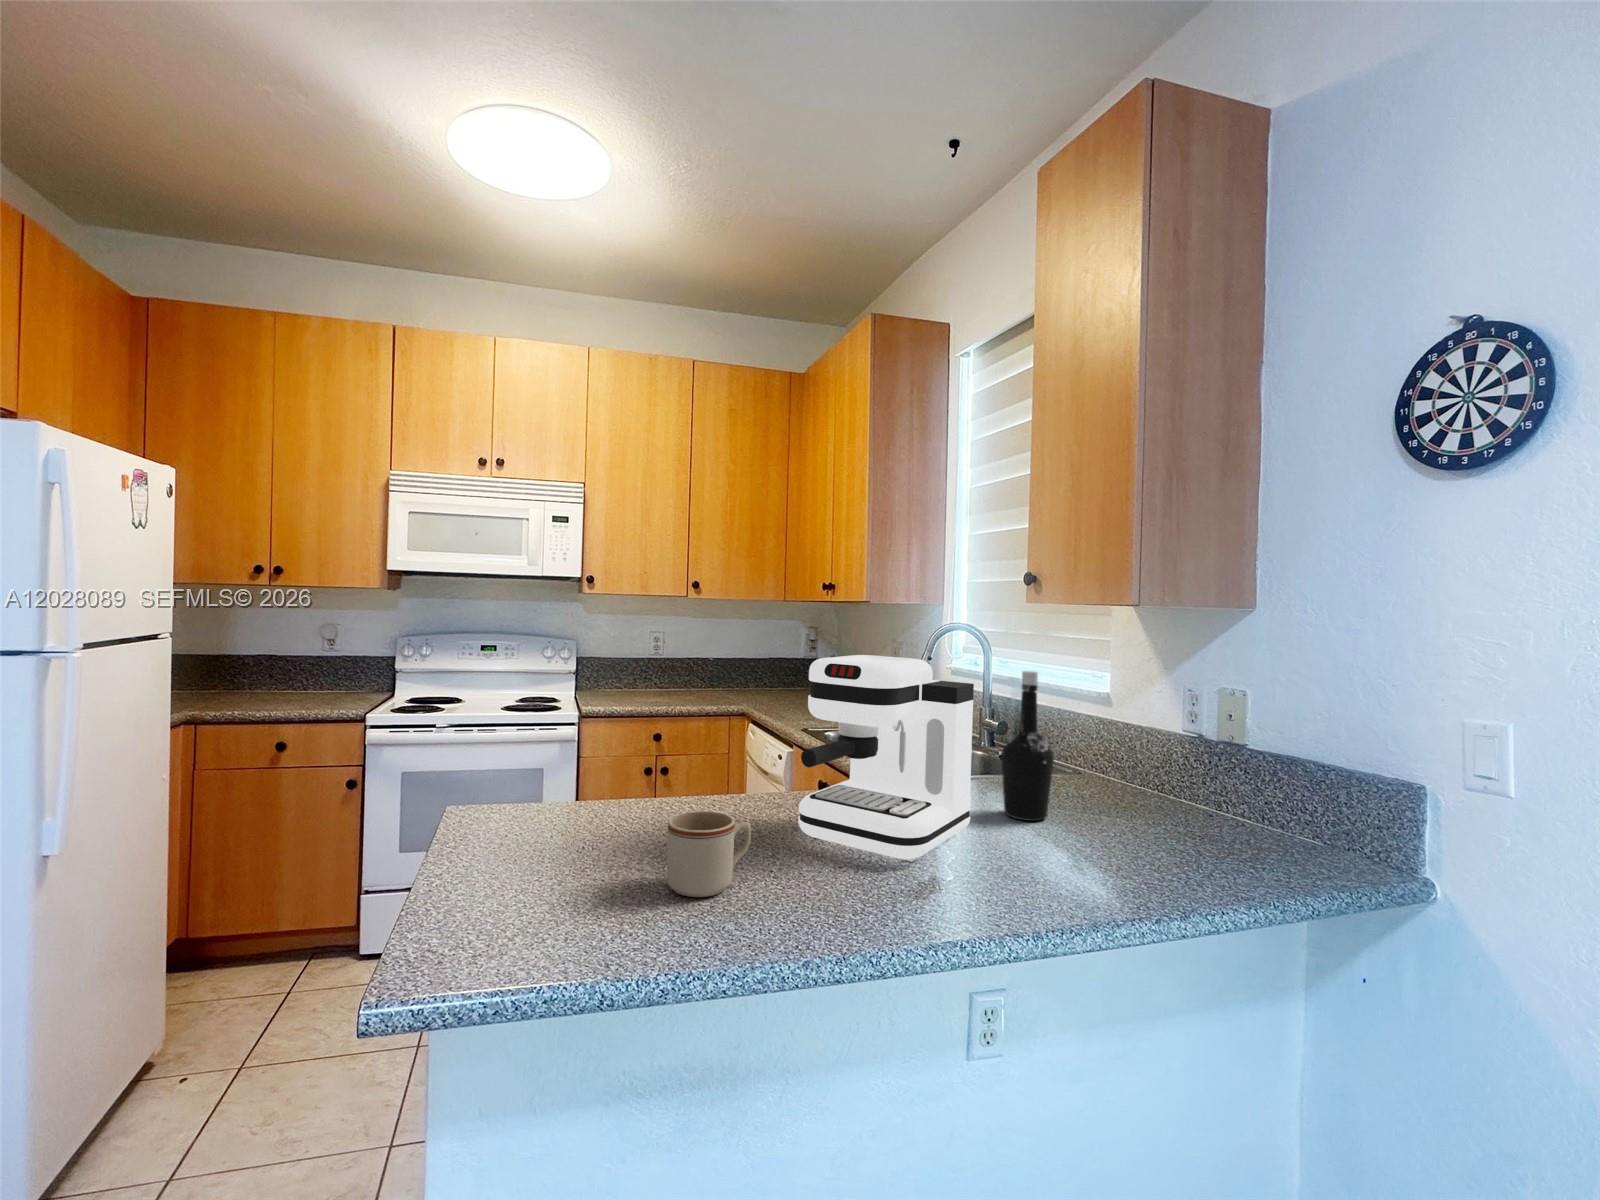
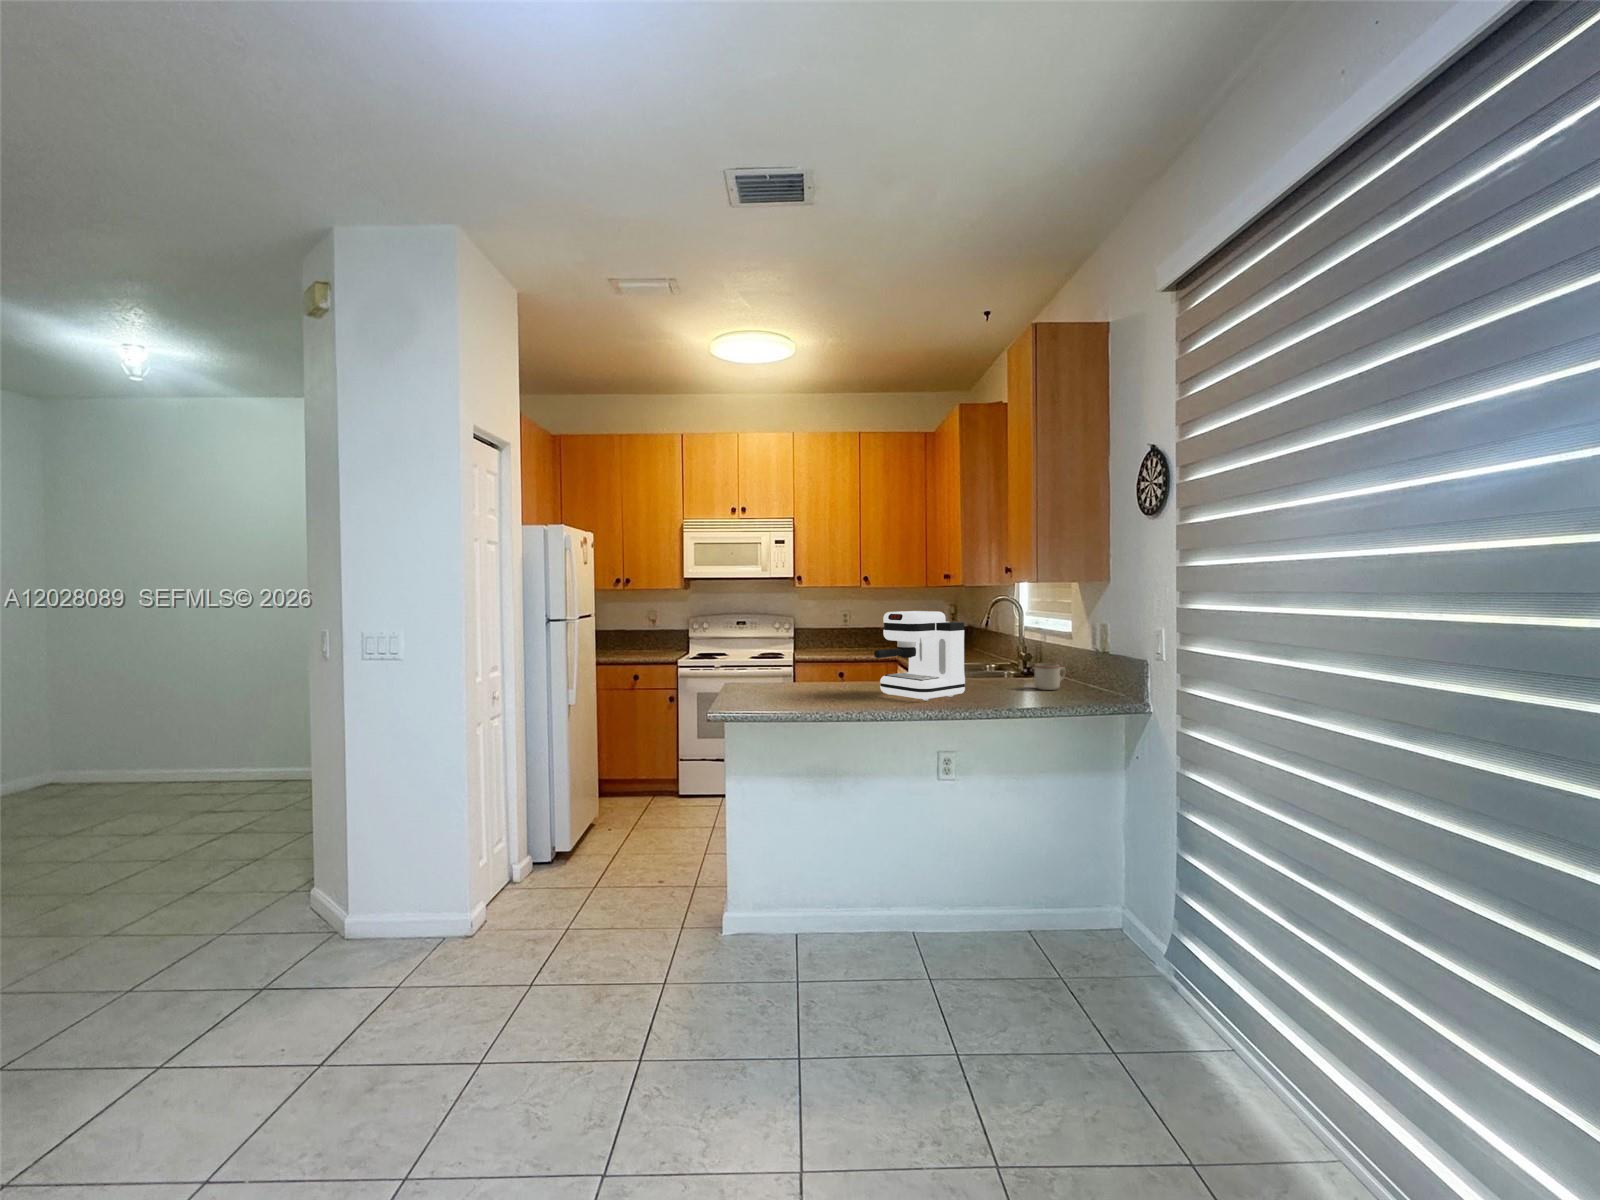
bottle: present [1002,671,1054,821] -> none [992,617,1019,693]
mug: present [667,811,751,897] -> present [1034,663,1065,690]

